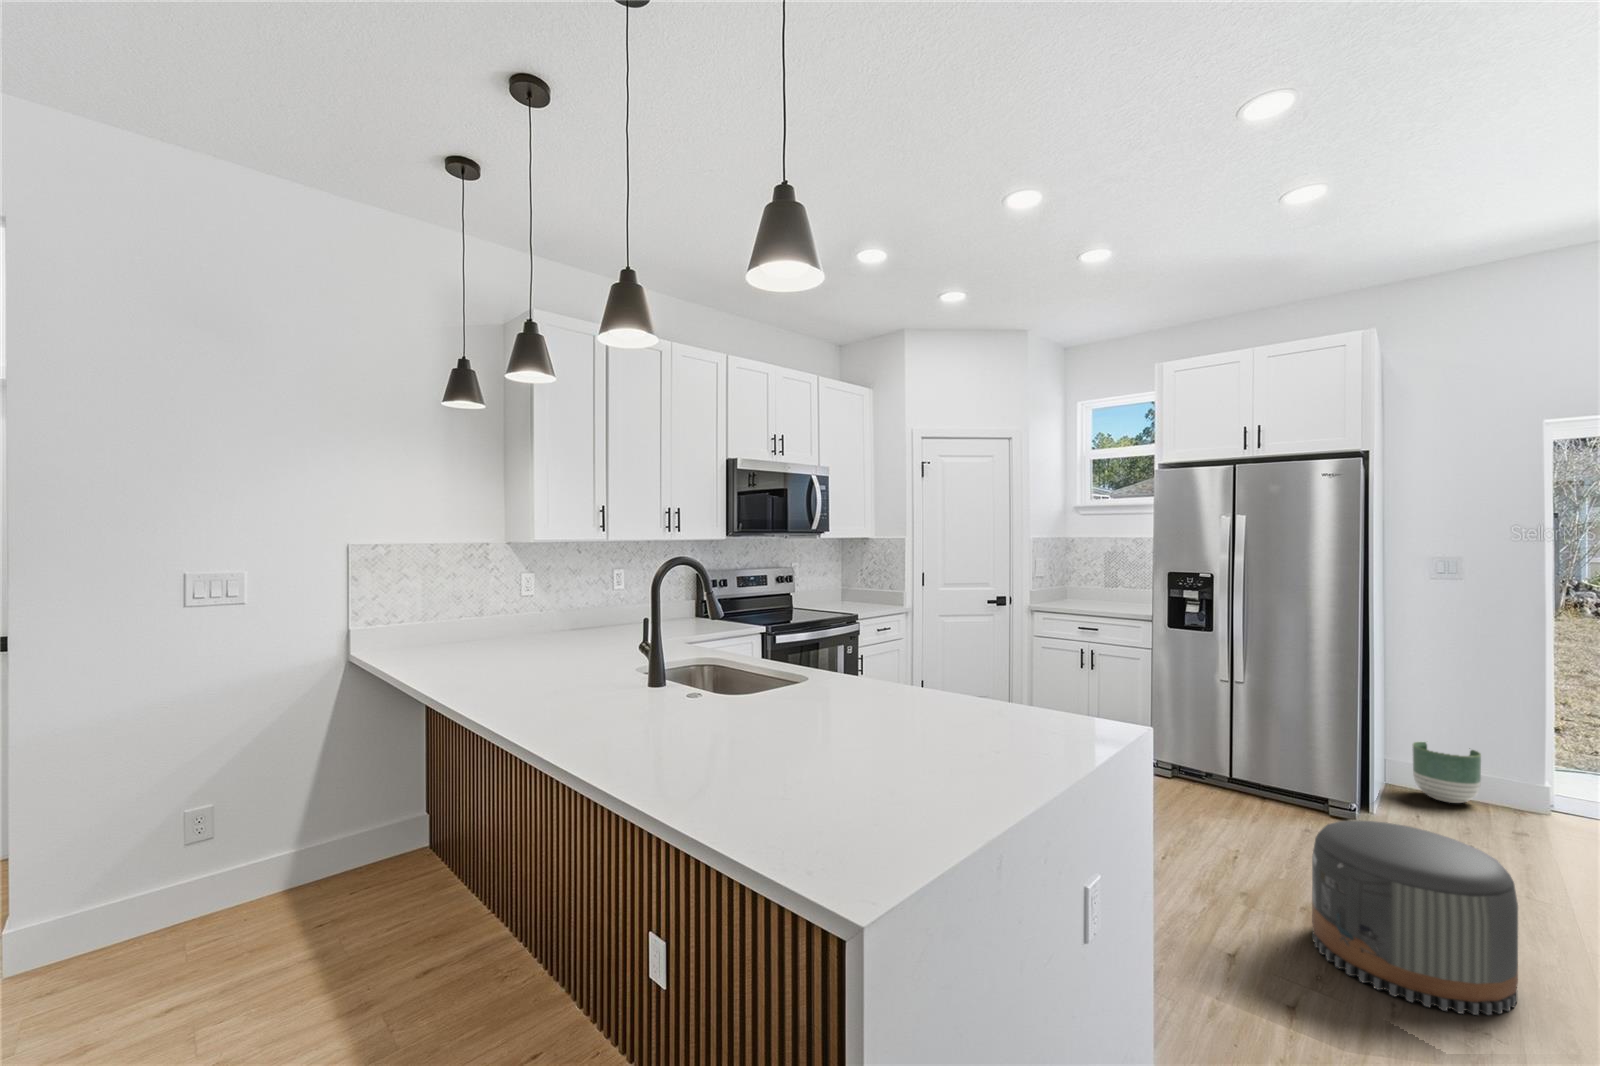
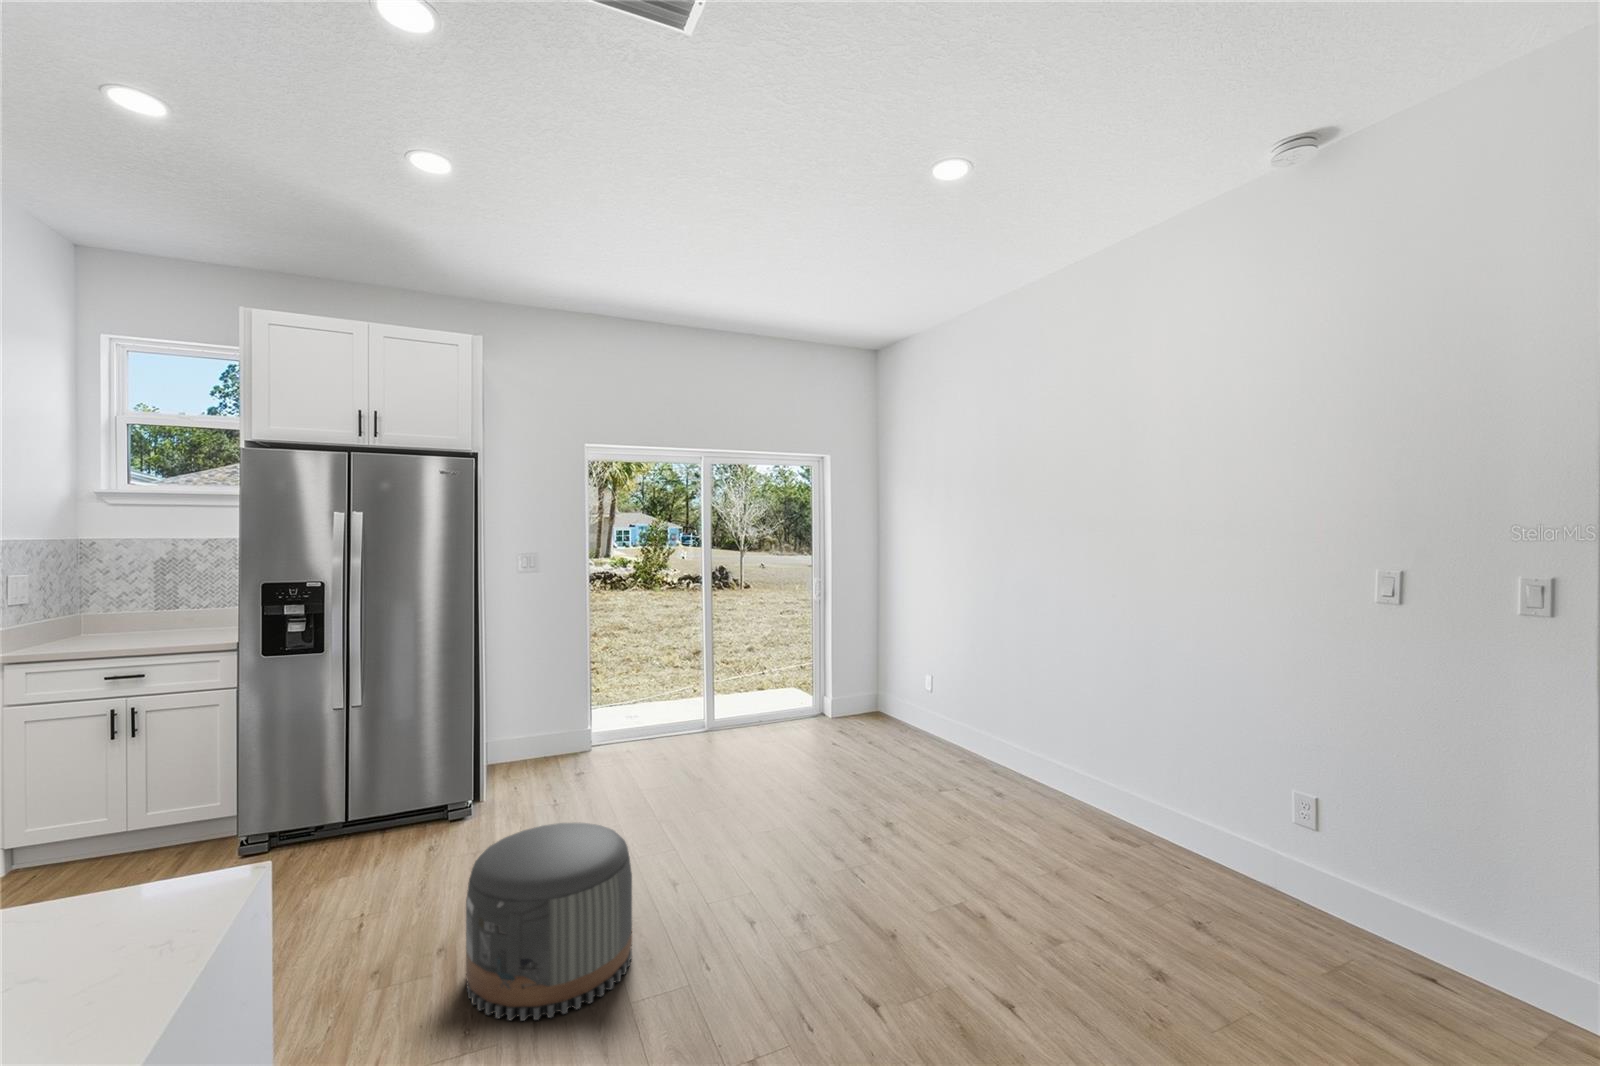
planter: present [1413,742,1481,803] -> none [512,716,559,769]

